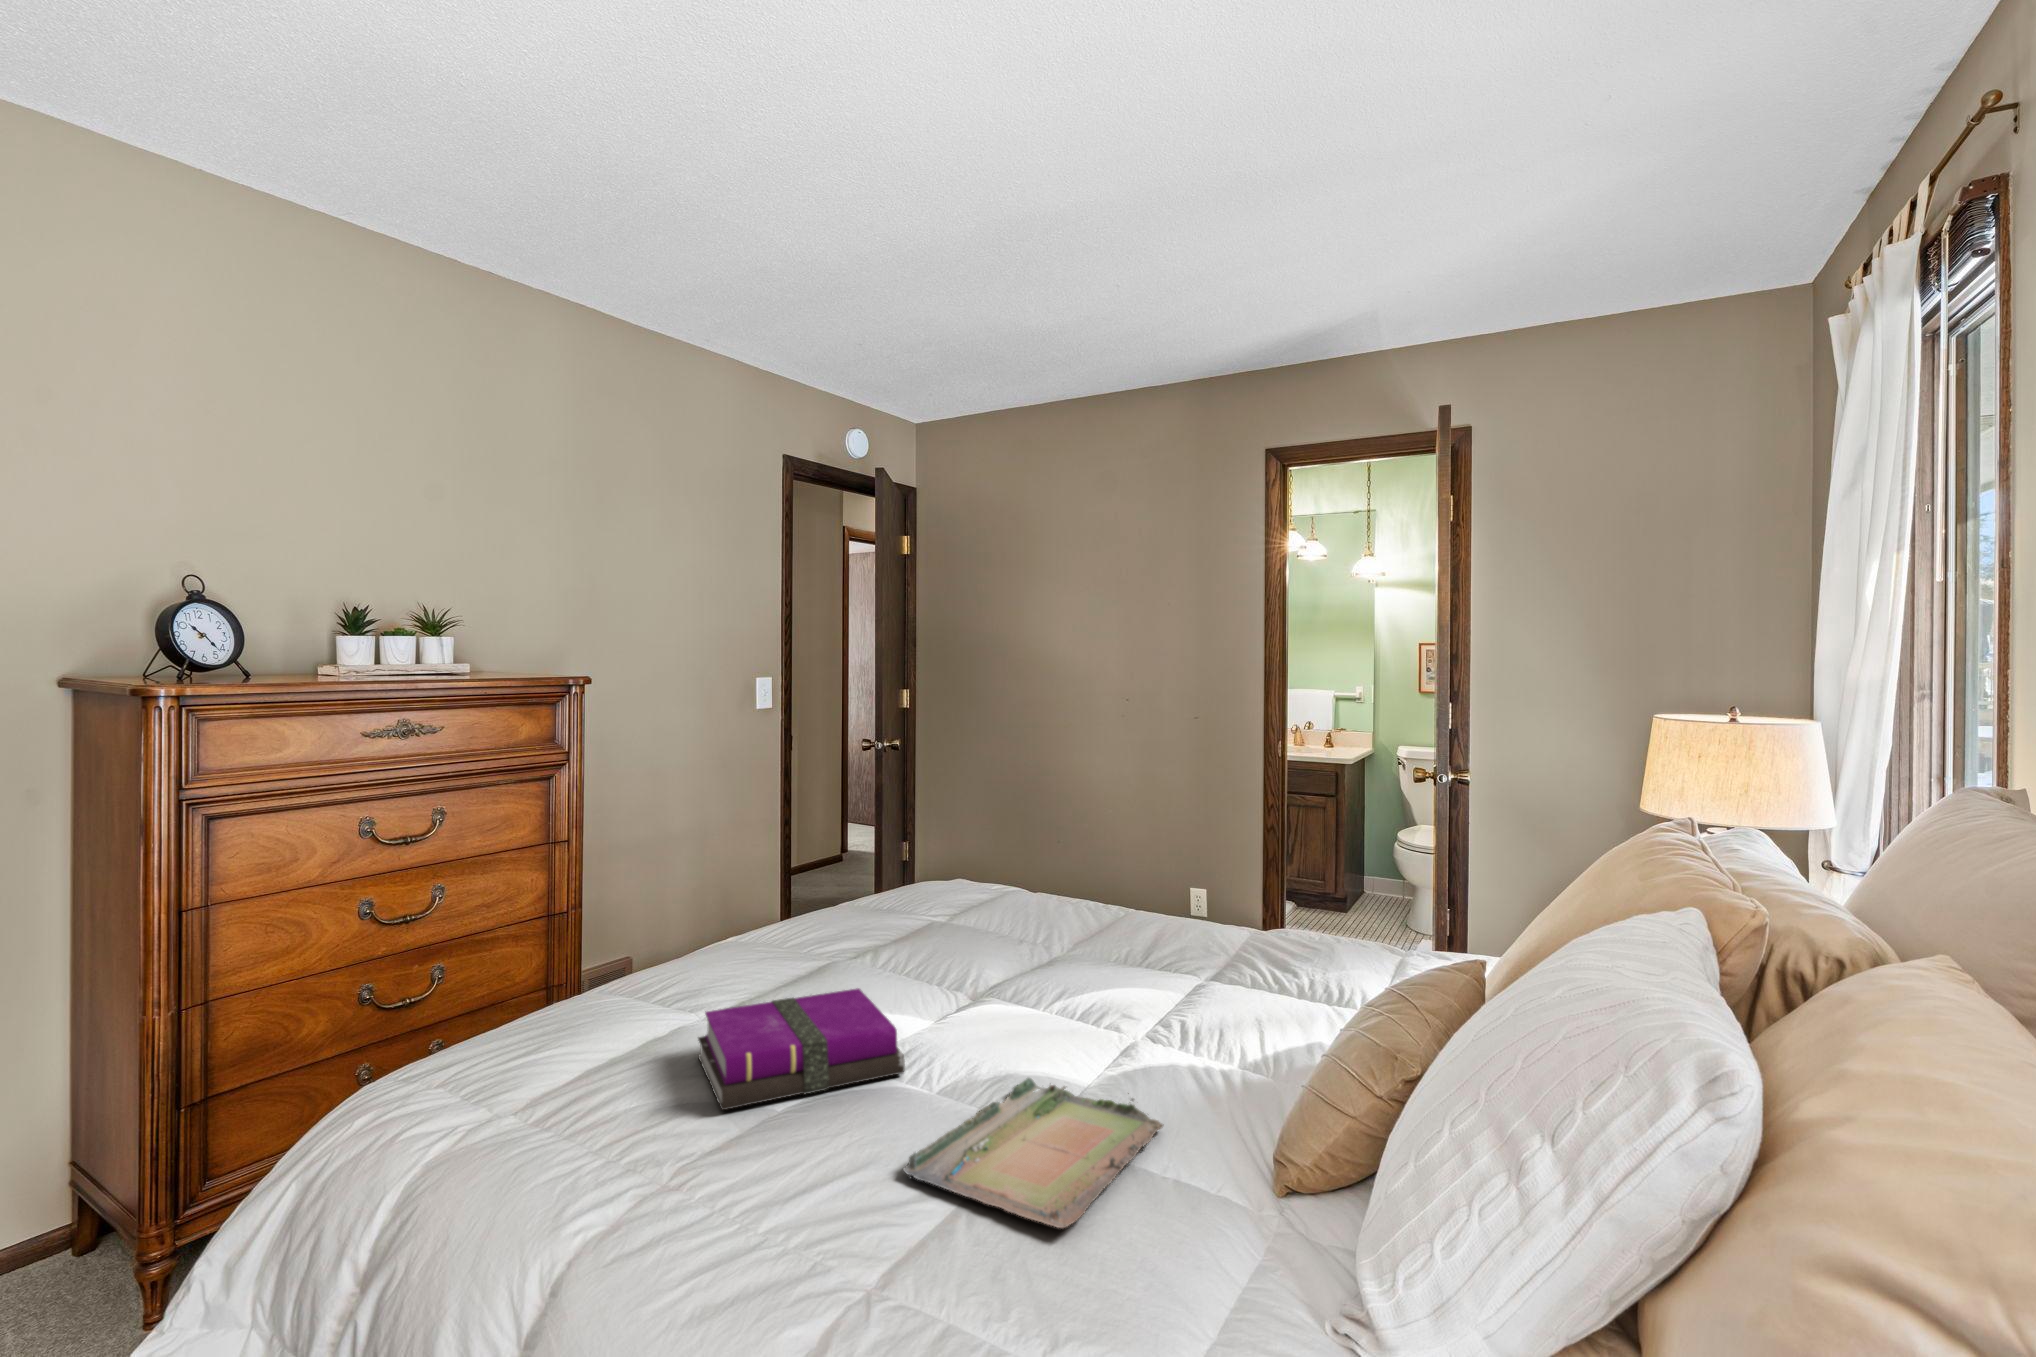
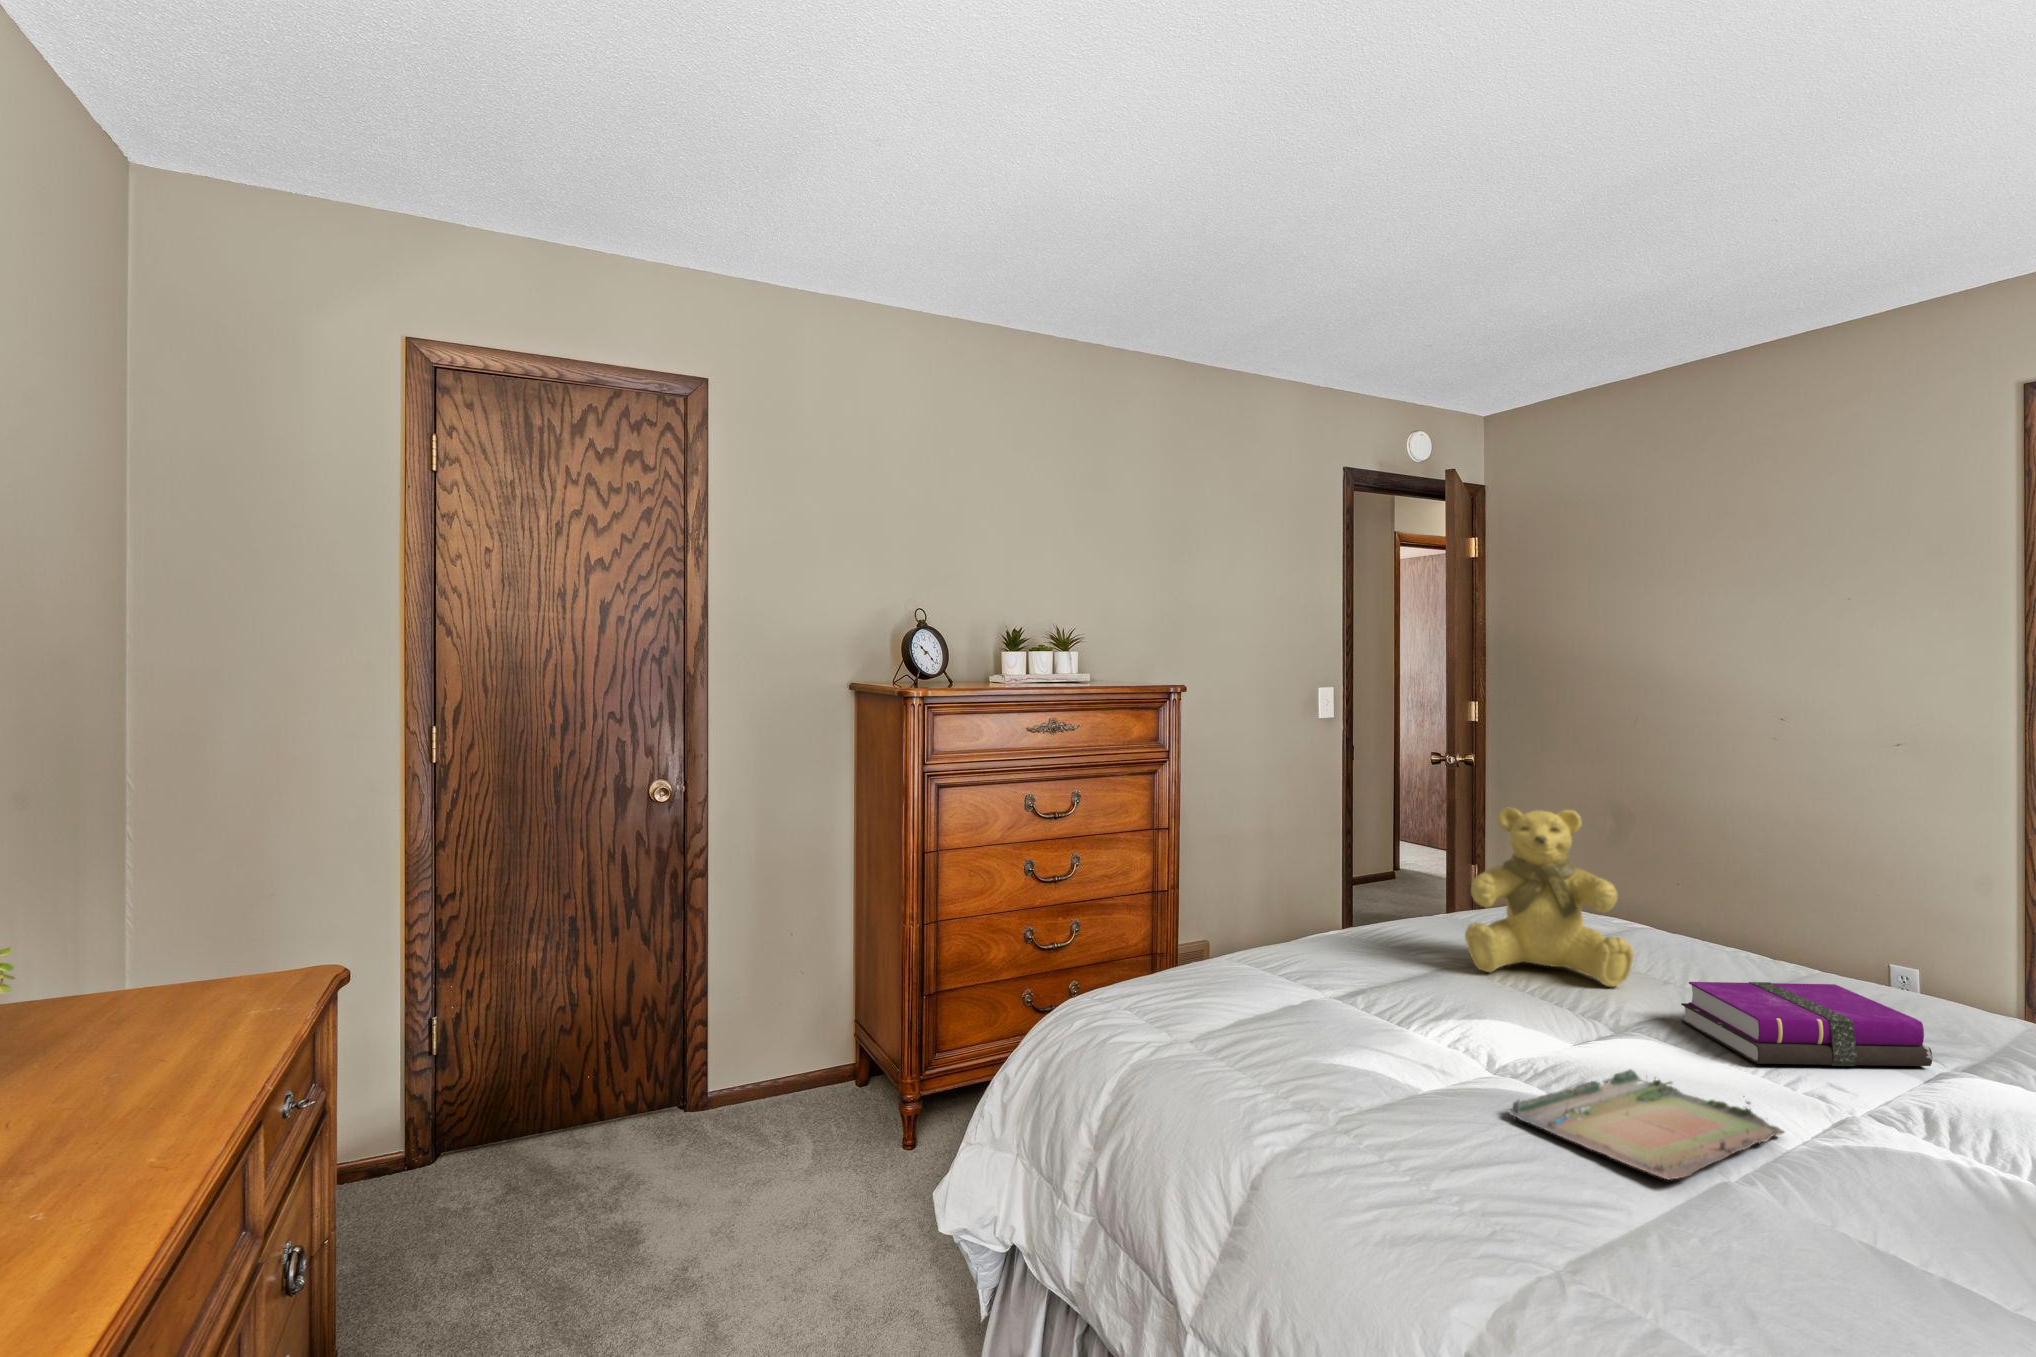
teddy bear: none [877,798,1032,976] -> present [1465,808,1634,987]
notebook: present [698,988,905,1110] -> present [1681,982,1933,1066]

